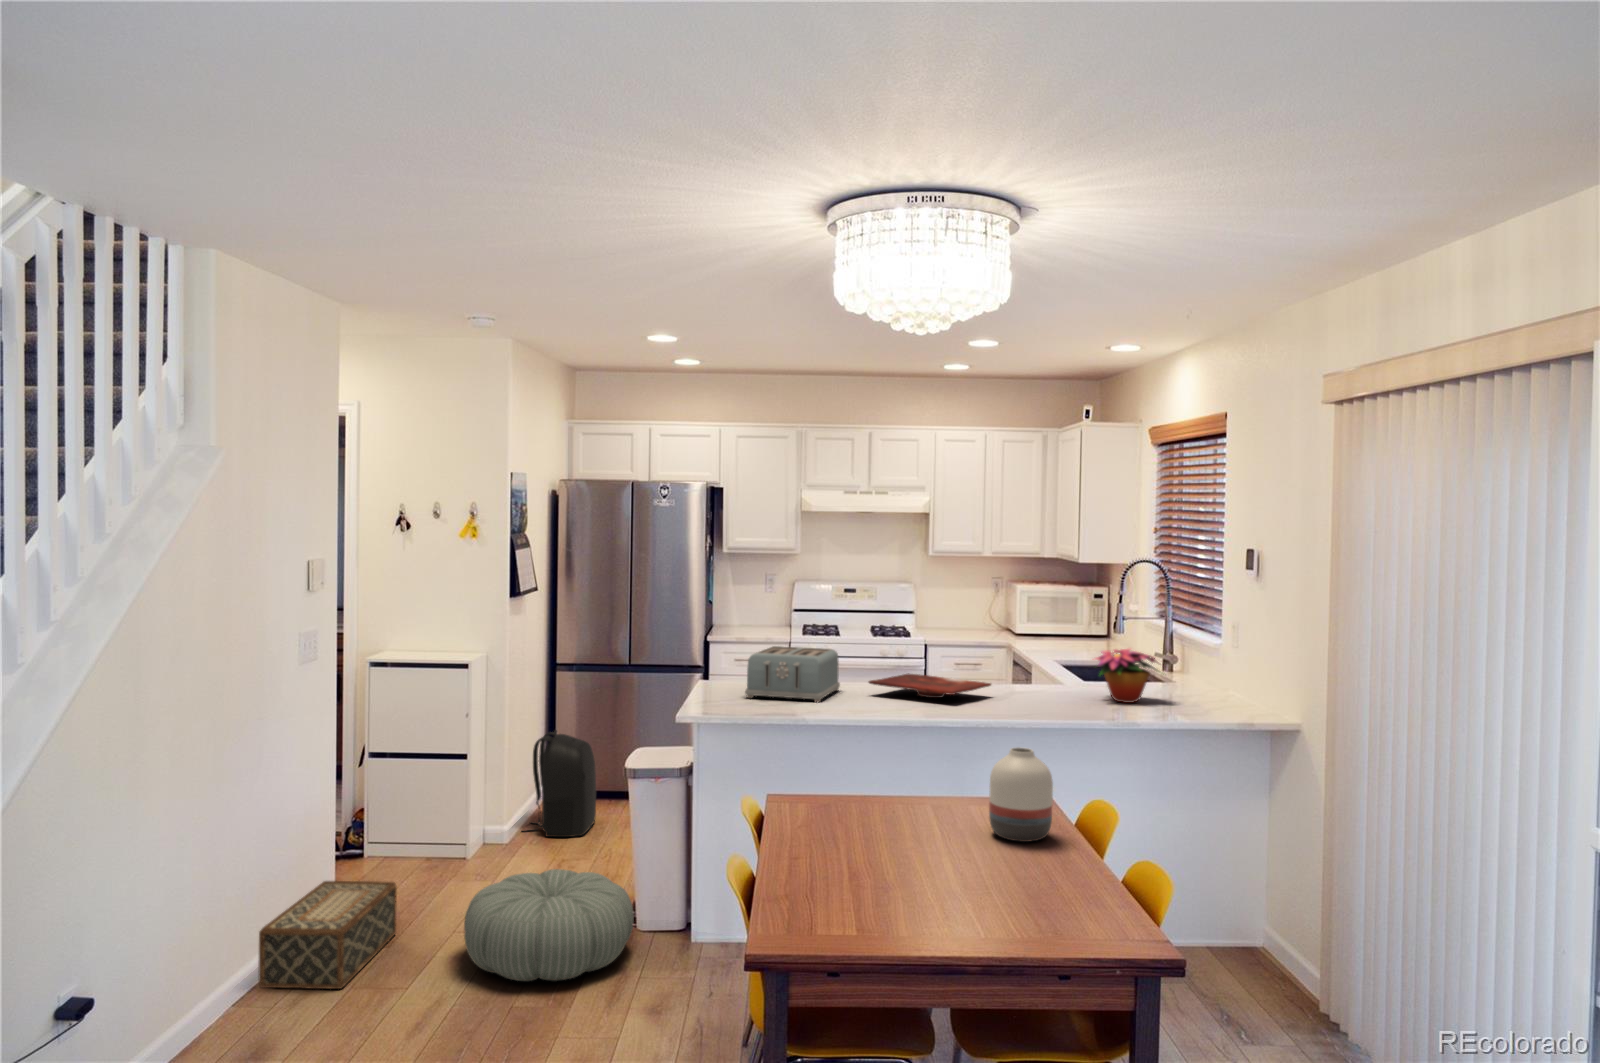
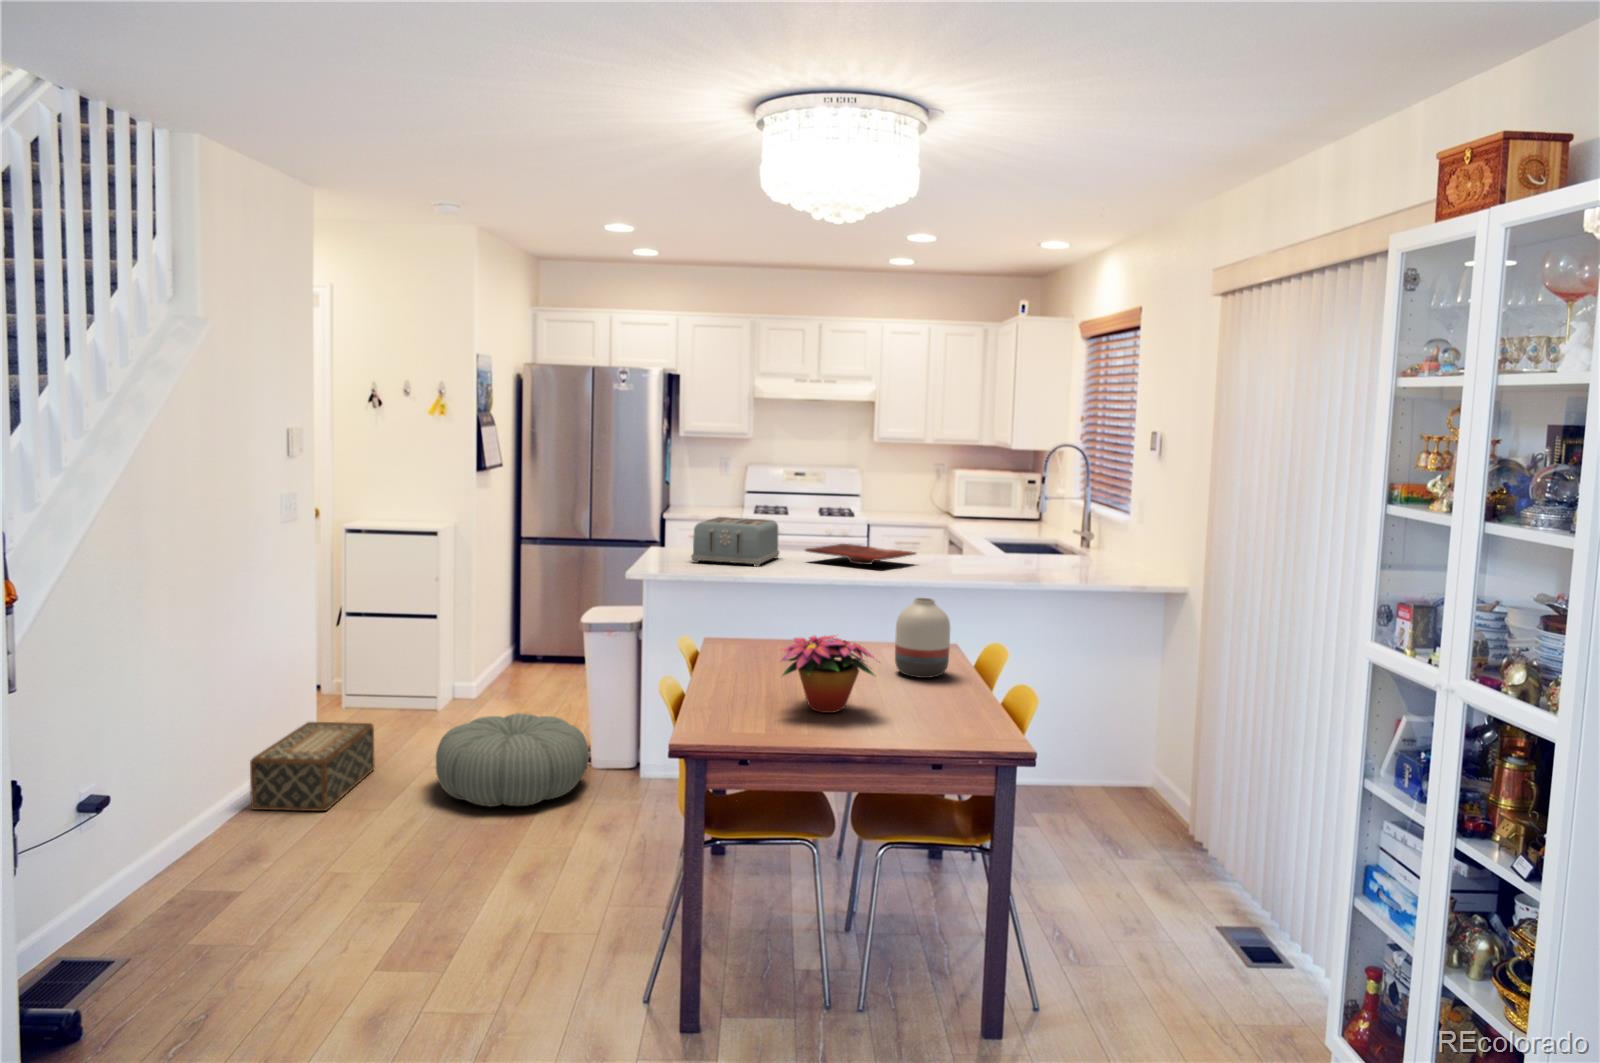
flower arrangement: present [1095,649,1159,703] -> present [781,635,876,713]
backpack: present [533,730,596,837] -> none [490,597,559,694]

